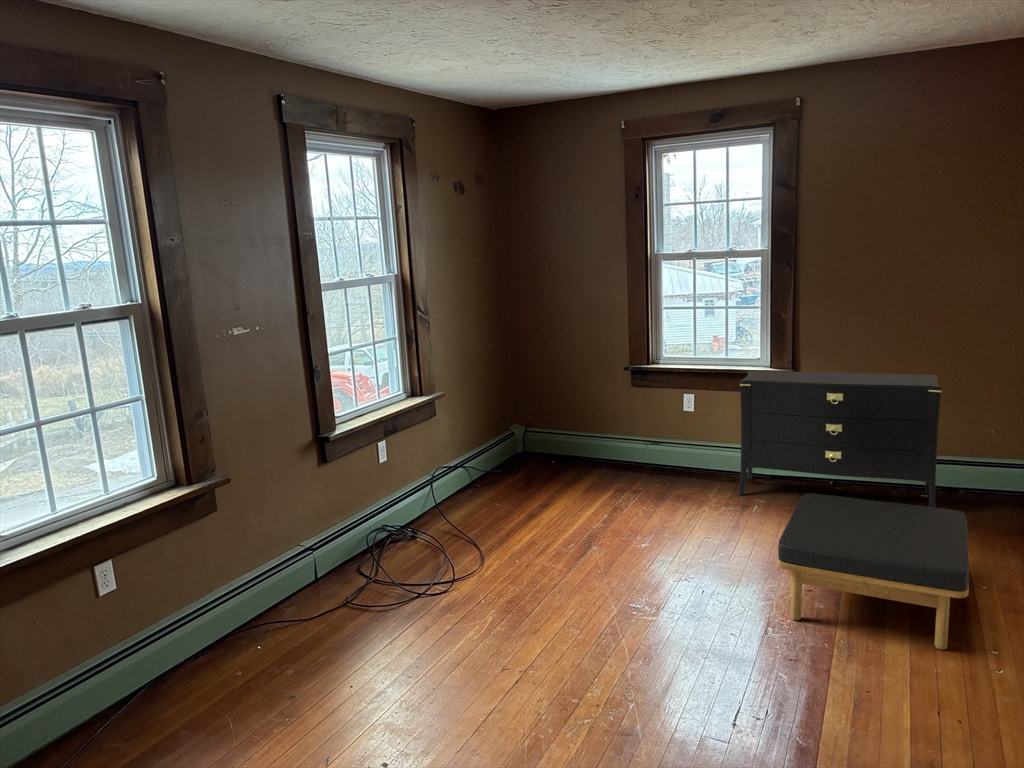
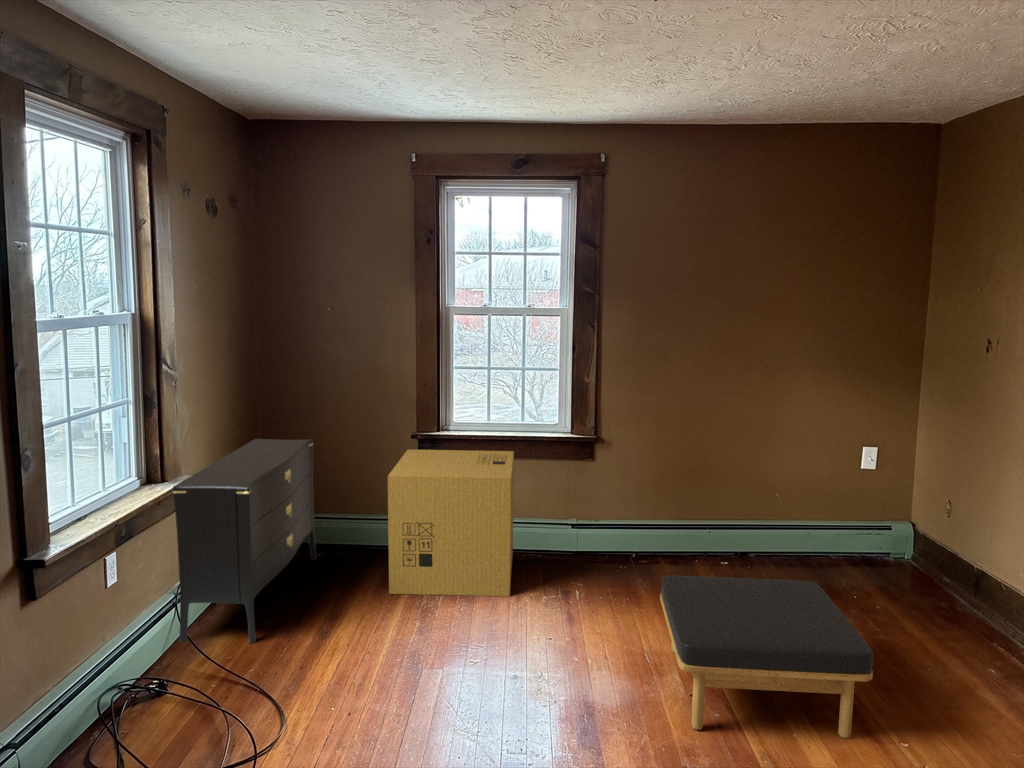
dresser: present [739,371,942,508] -> present [173,439,317,643]
cardboard box: none [589,378,714,505] -> present [388,449,514,596]

